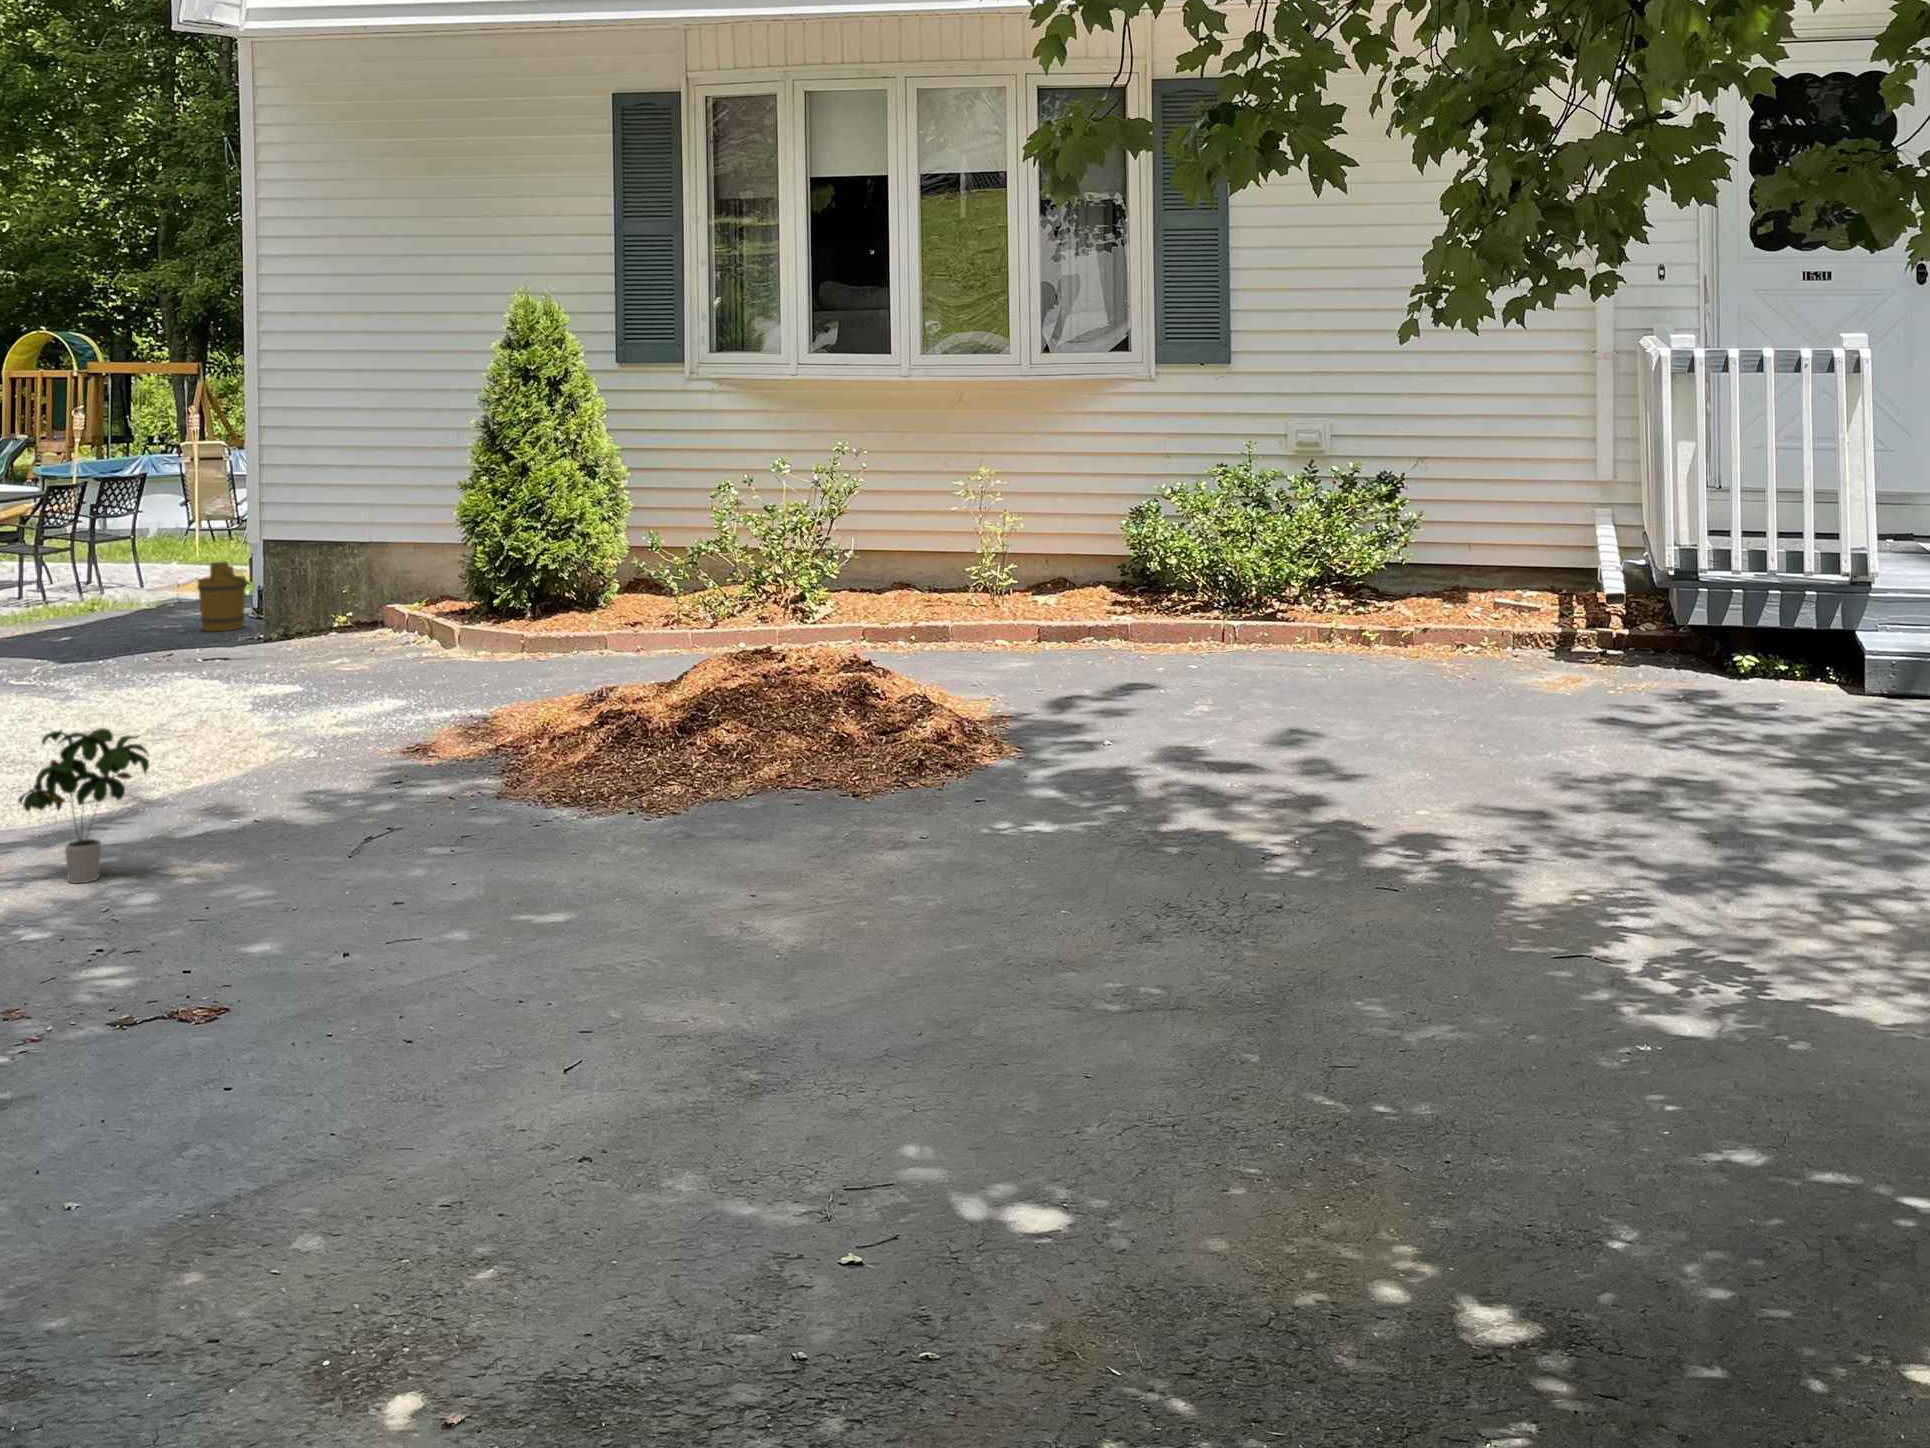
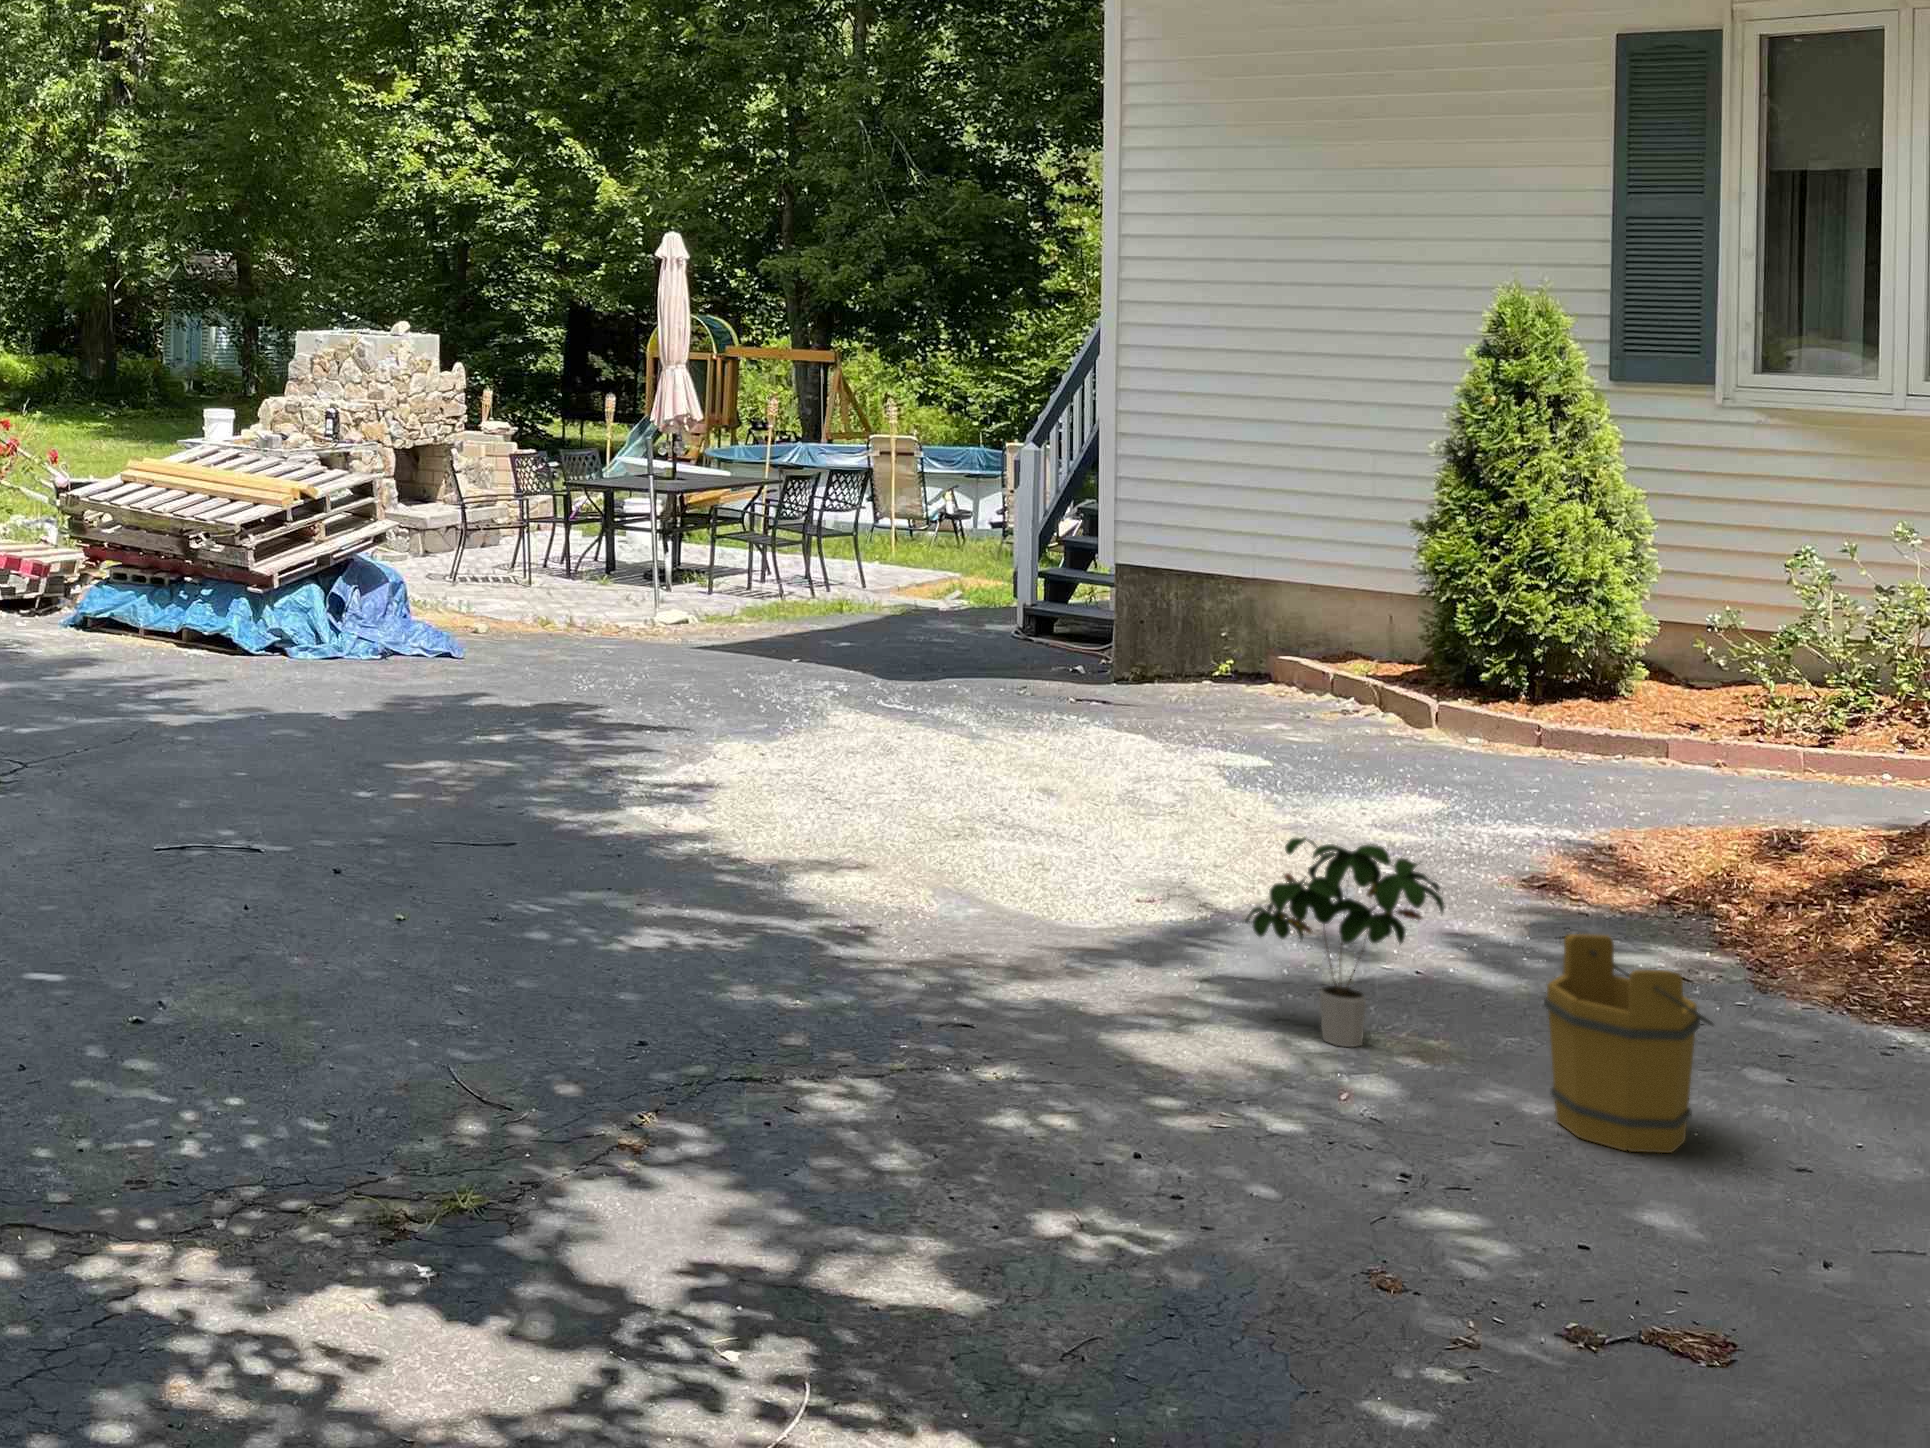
bucket: present [197,562,251,631] -> present [1544,934,1714,1153]

